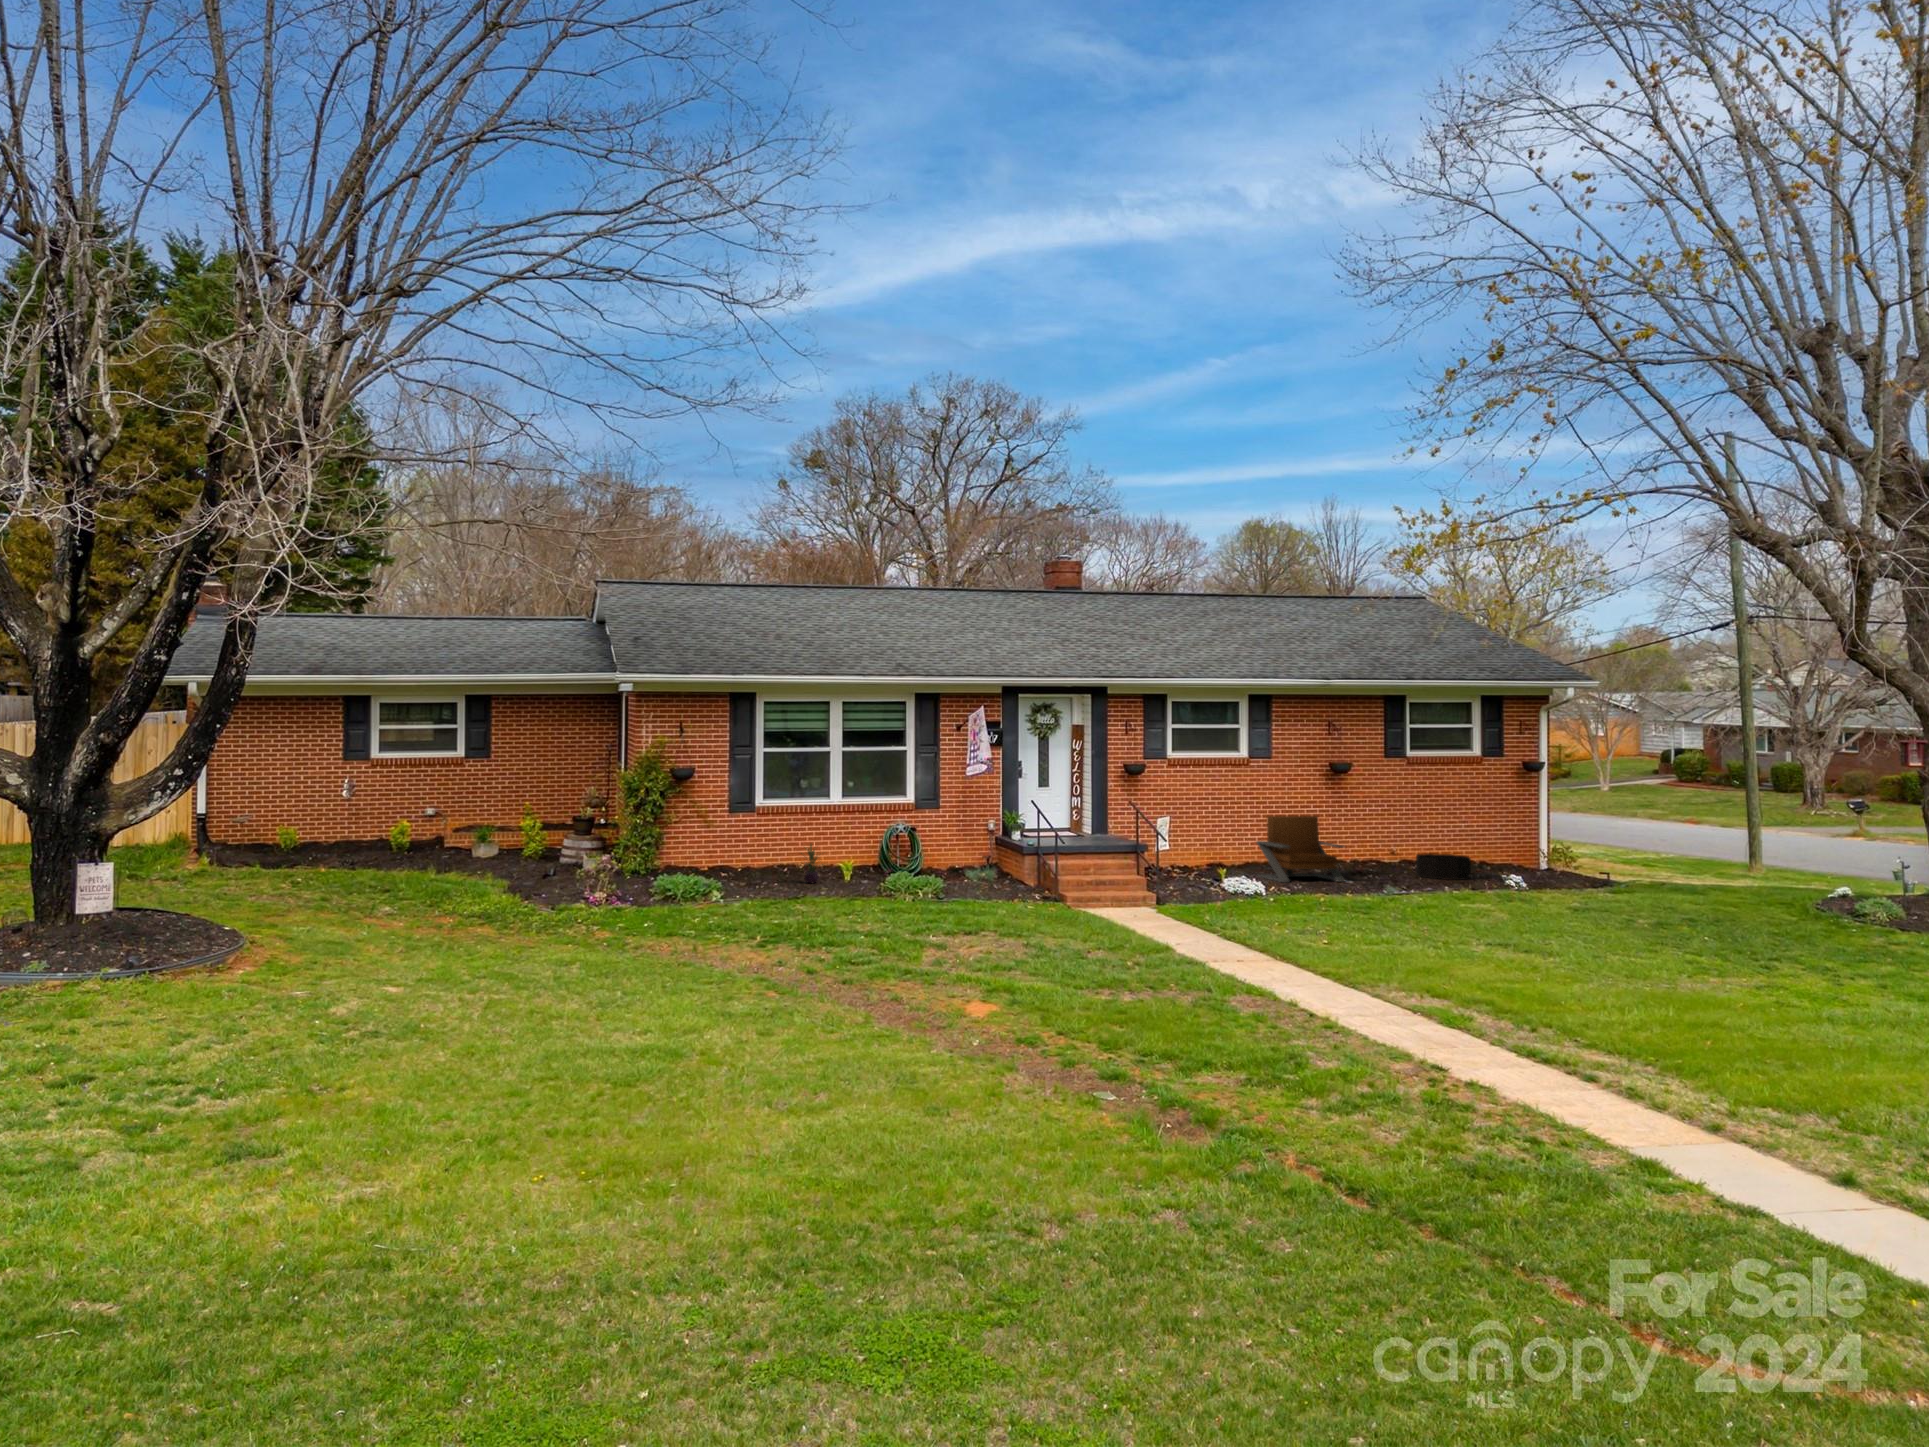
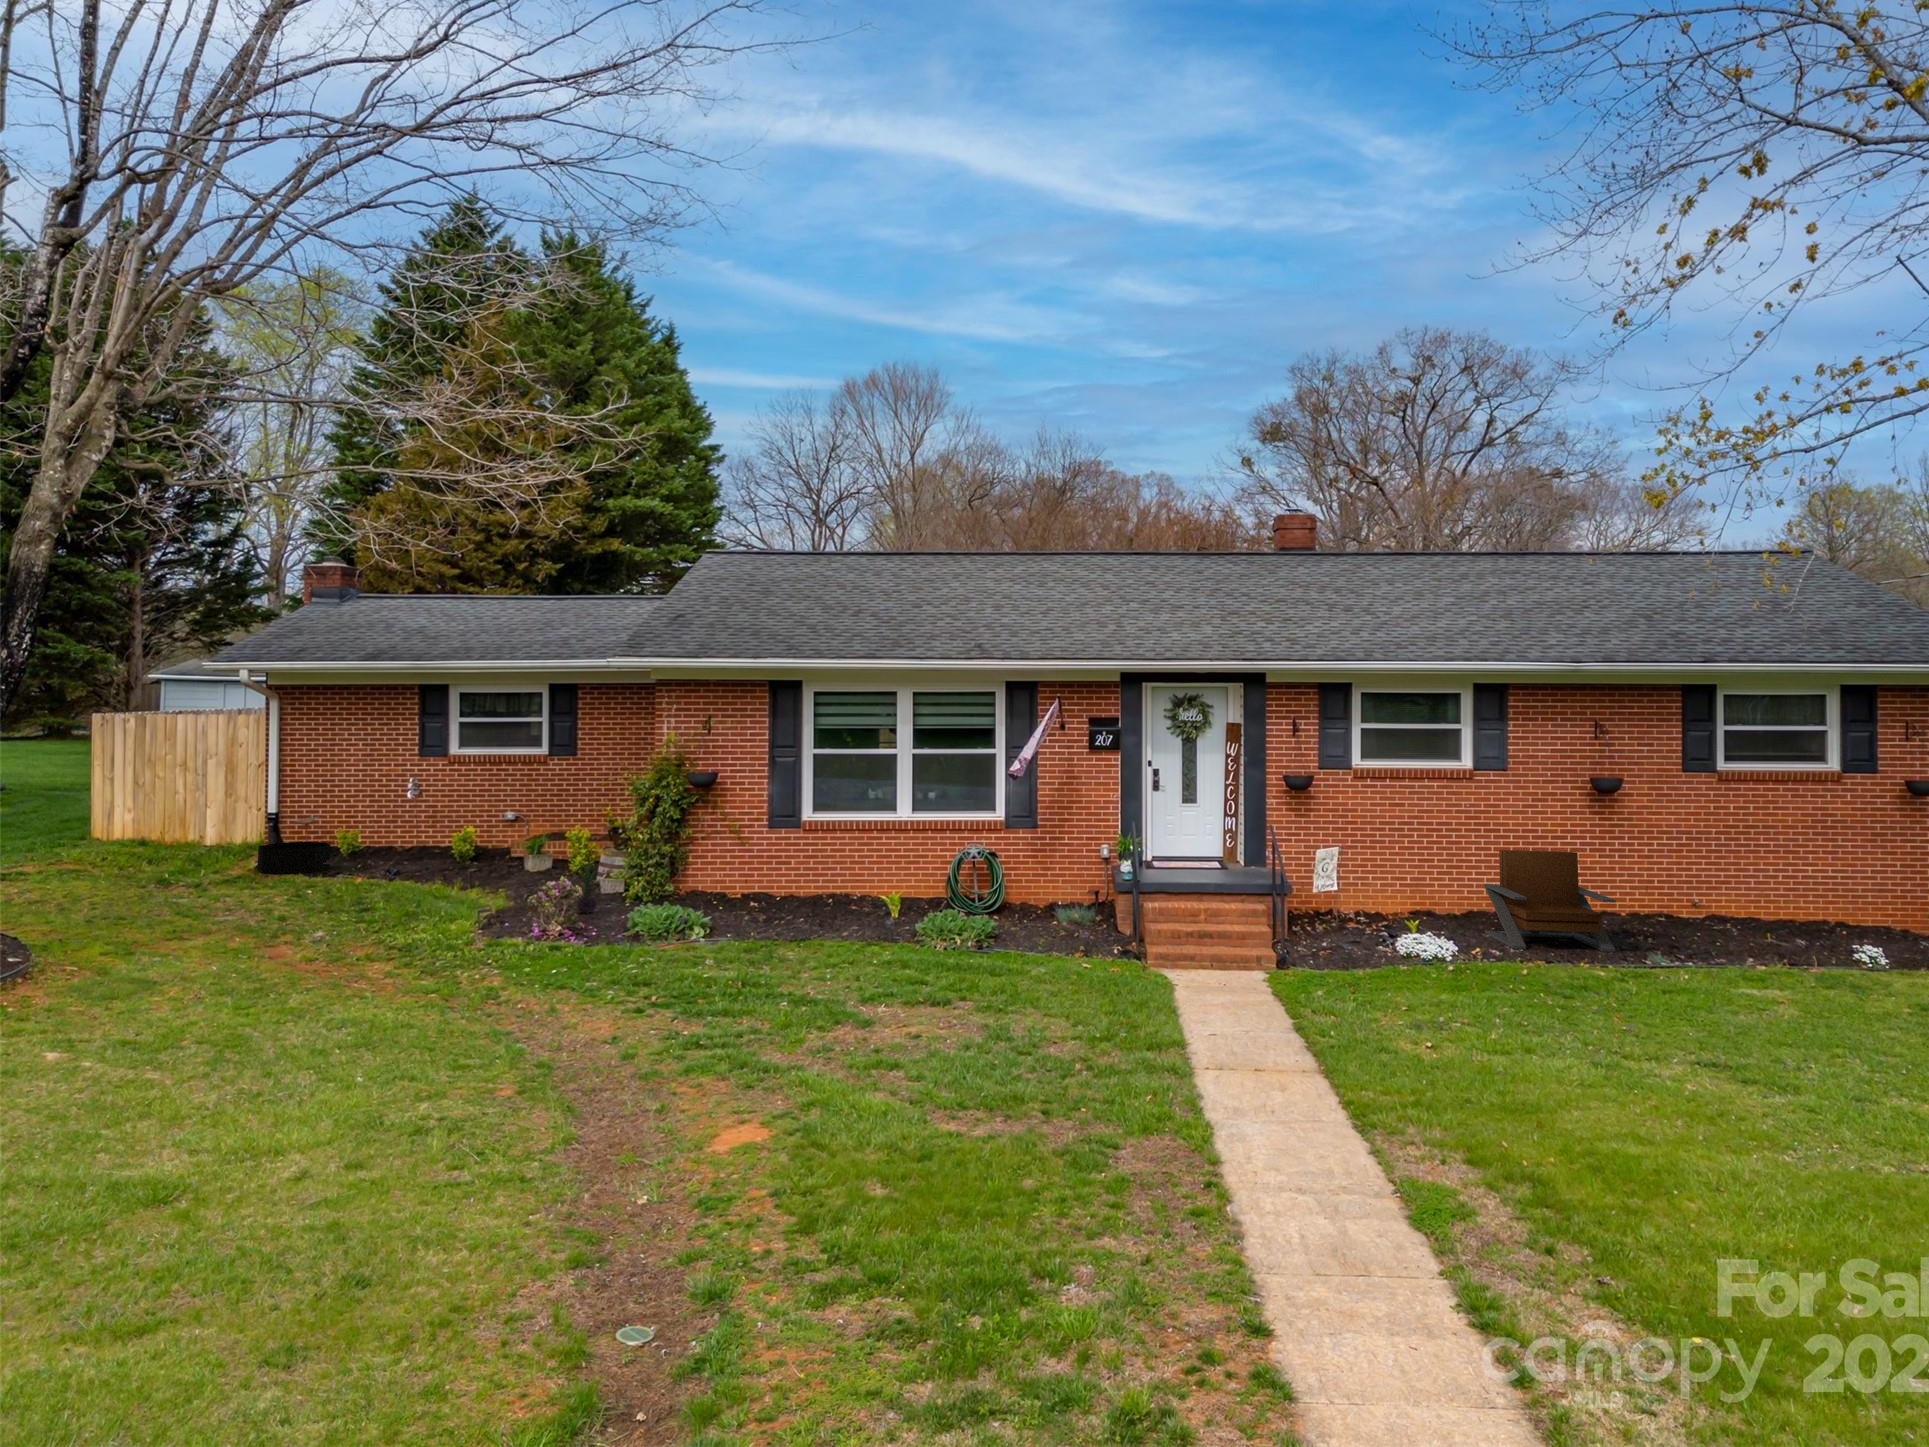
decorative plant: present [801,844,819,883] -> present [577,862,601,913]
basket: present [1416,853,1471,880] -> present [258,842,331,874]

